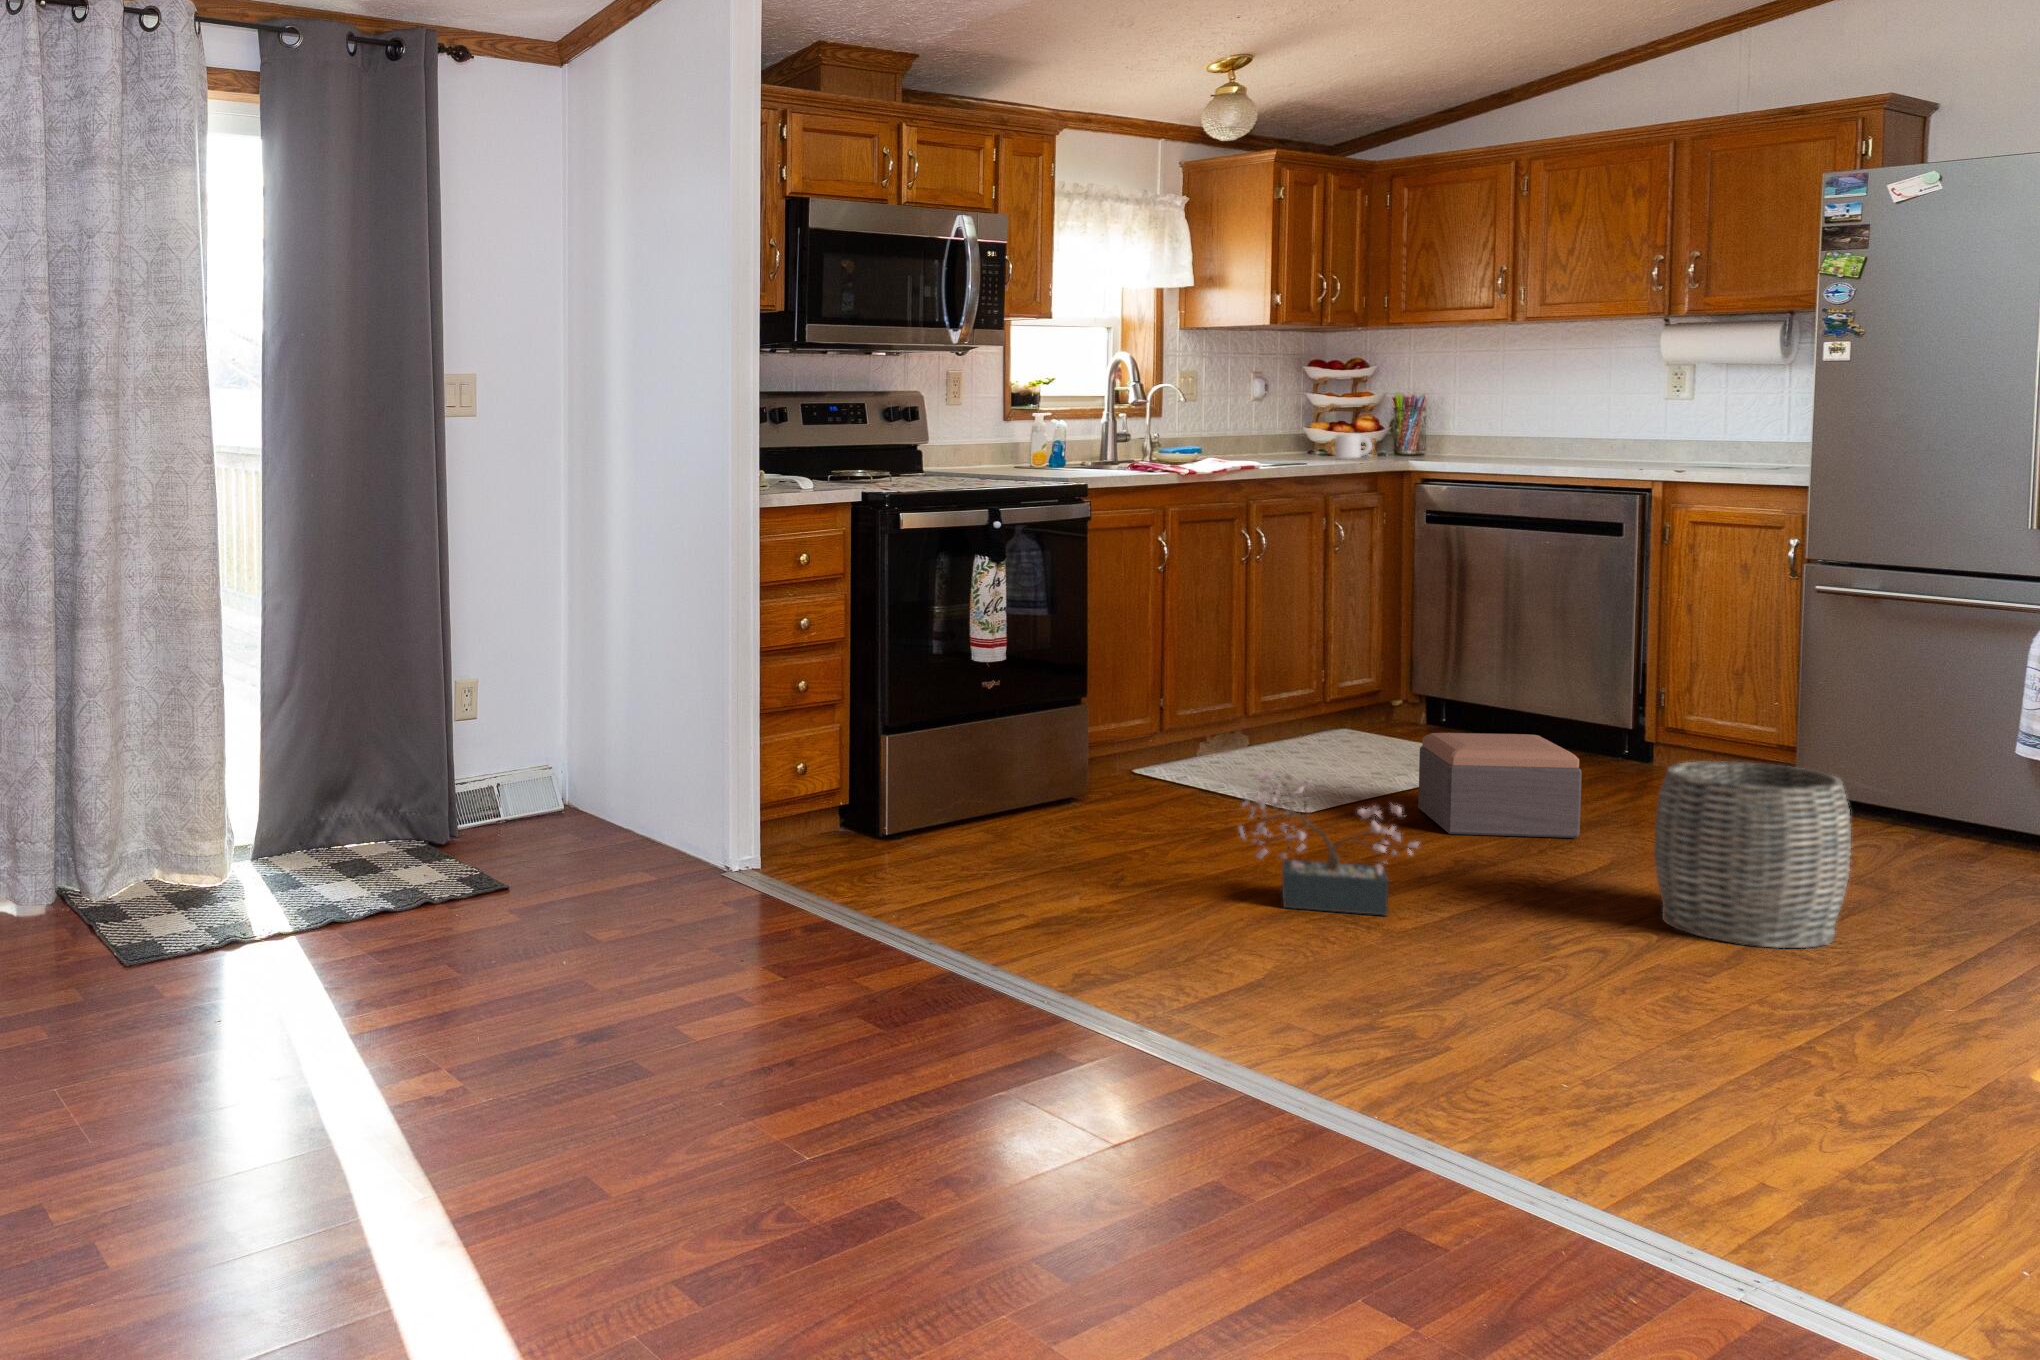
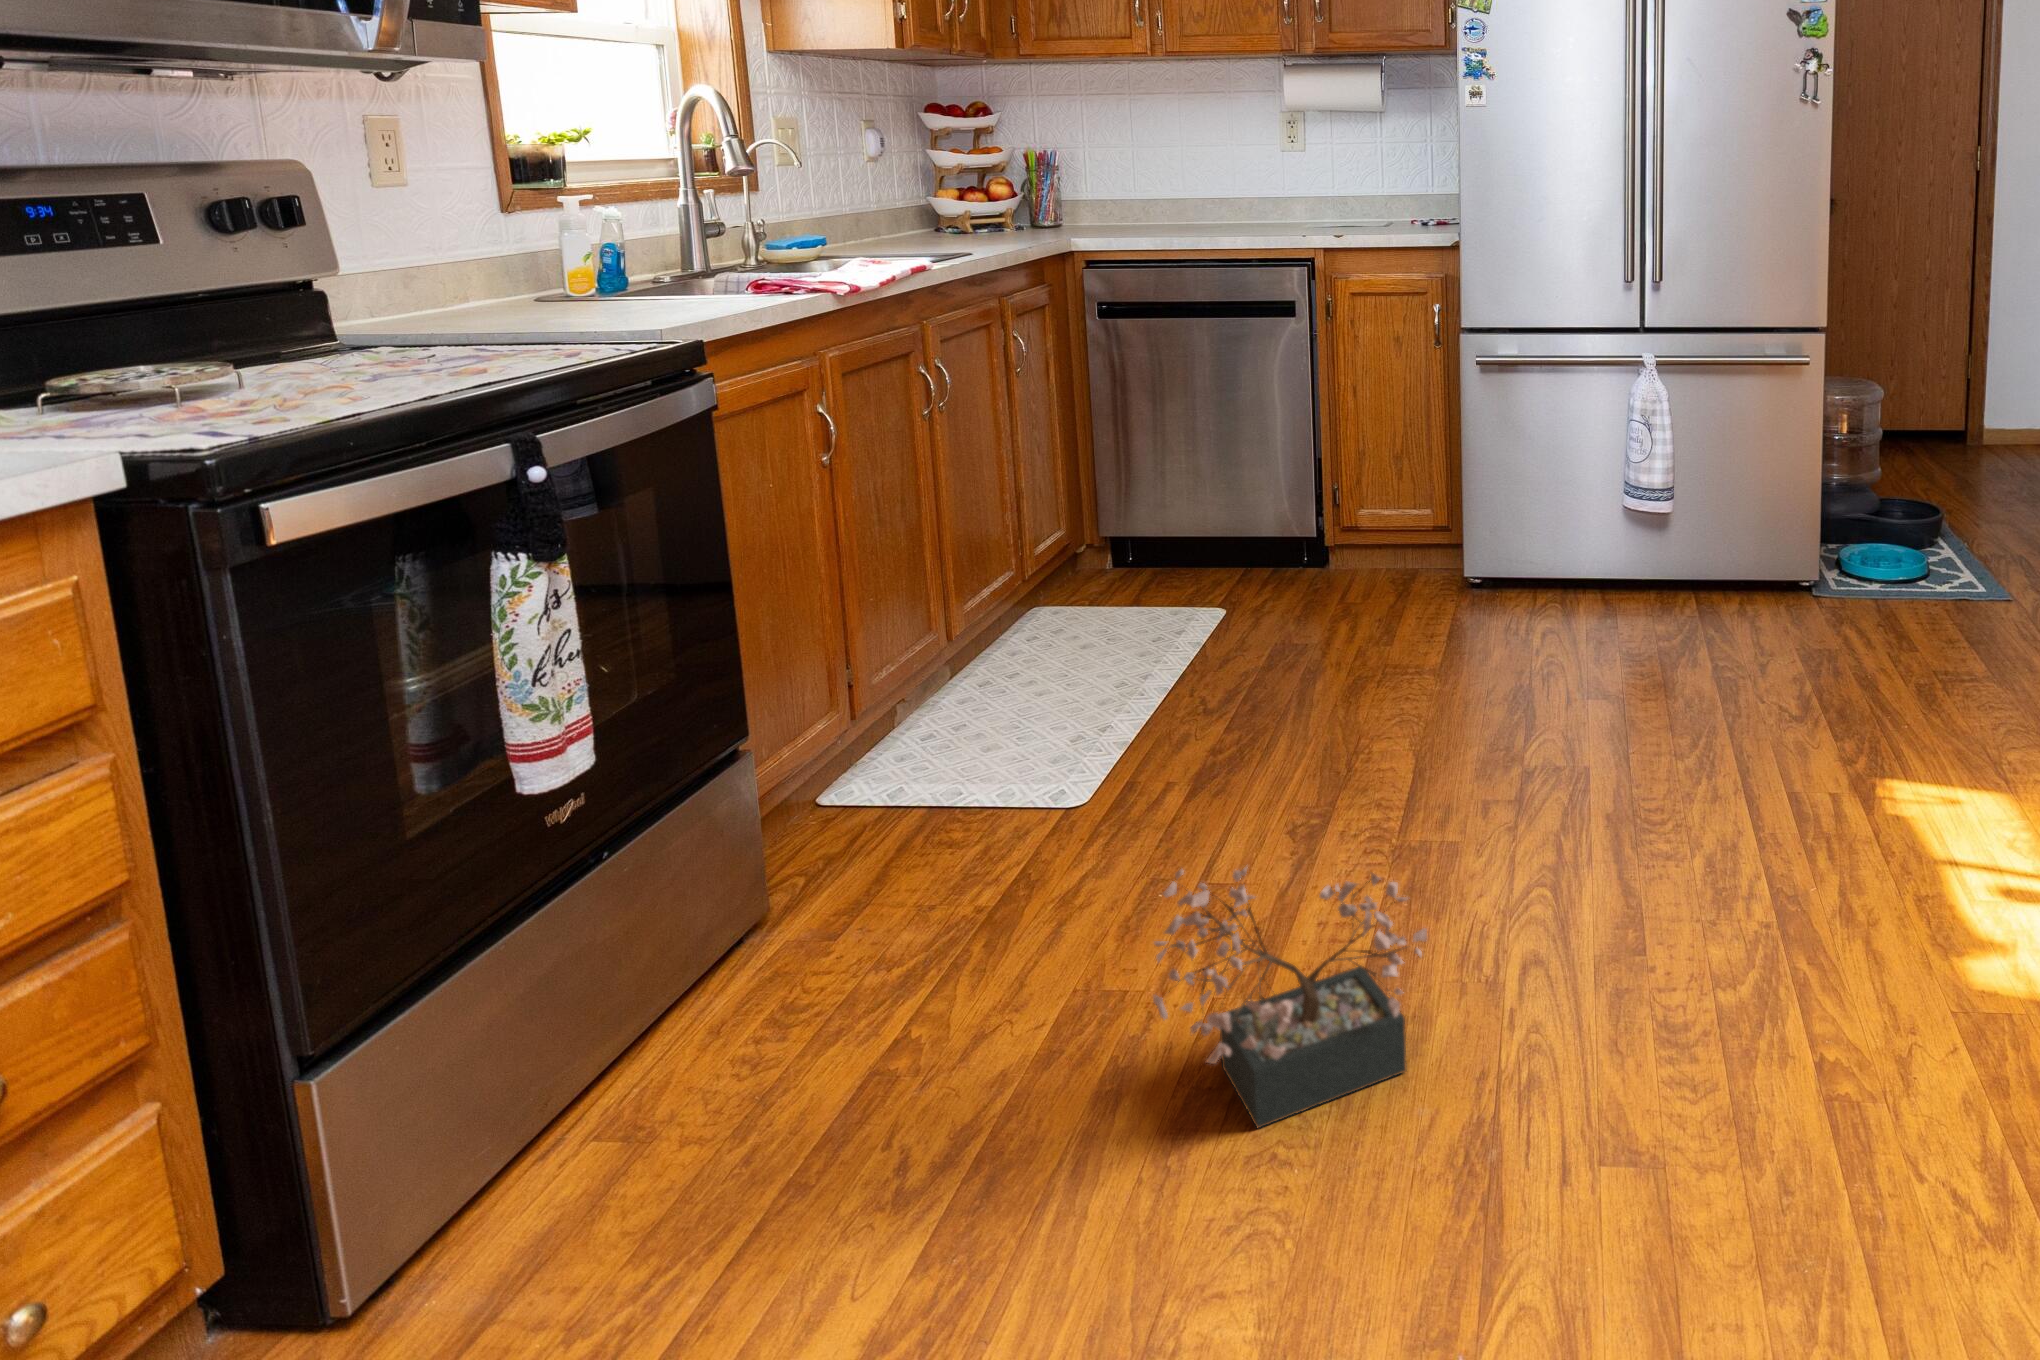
mug: present [1335,434,1372,459] -> none [976,200,1021,232]
footstool: present [1418,733,1582,838] -> none [1224,601,1430,777]
woven basket: present [1654,761,1851,948] -> none [1638,660,1843,931]

